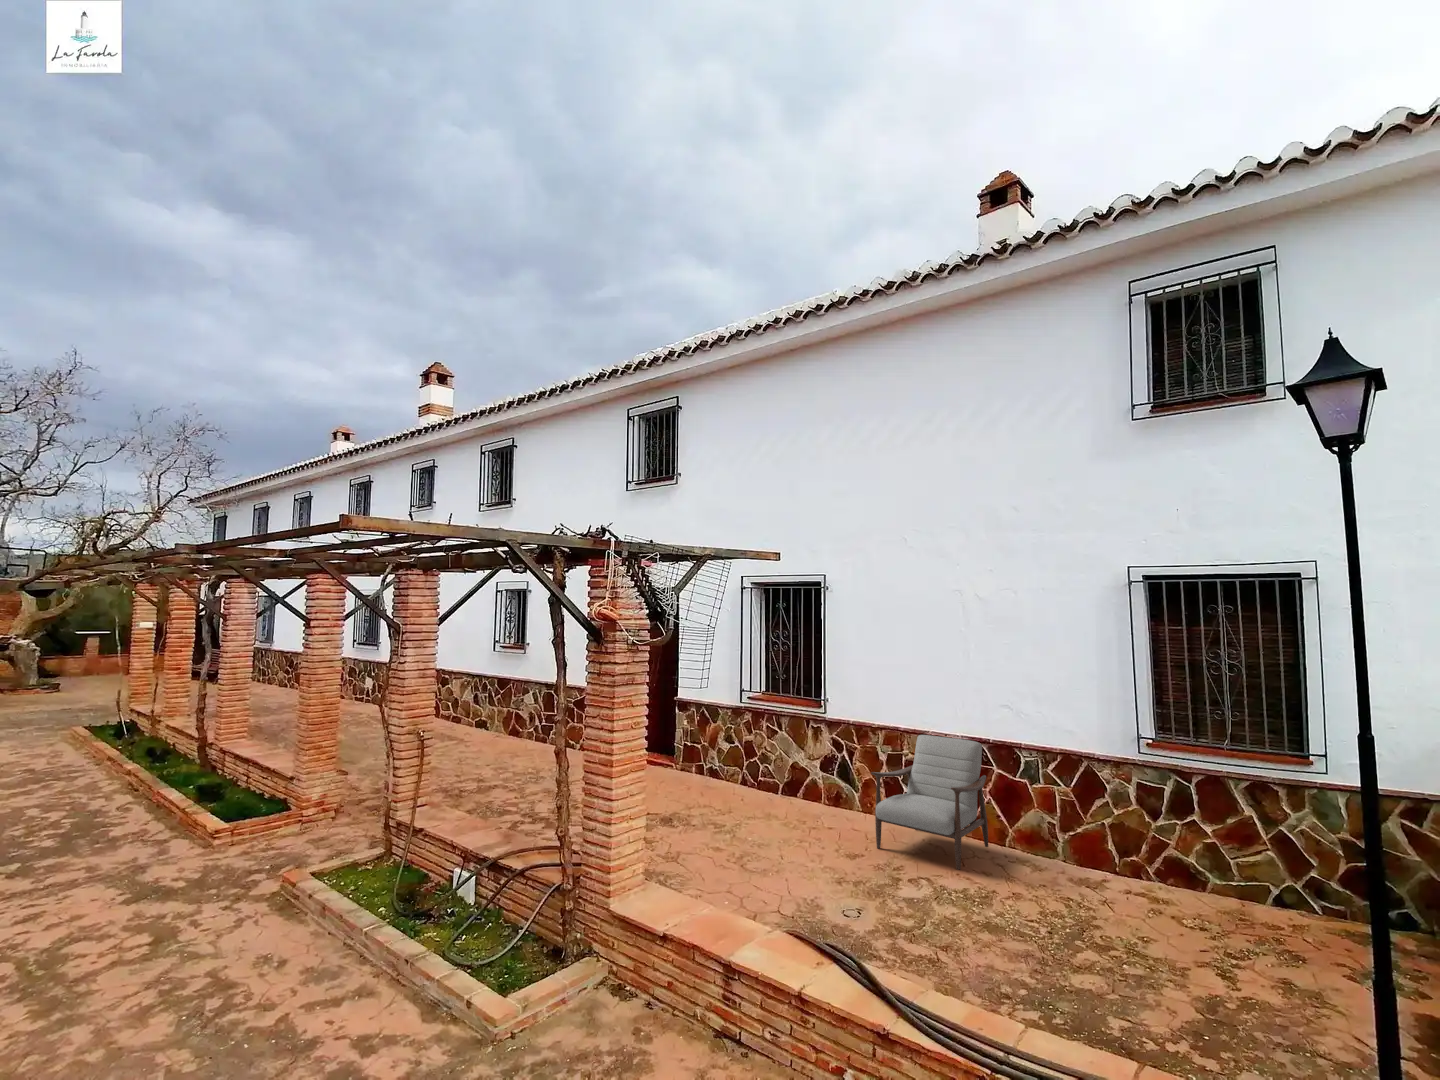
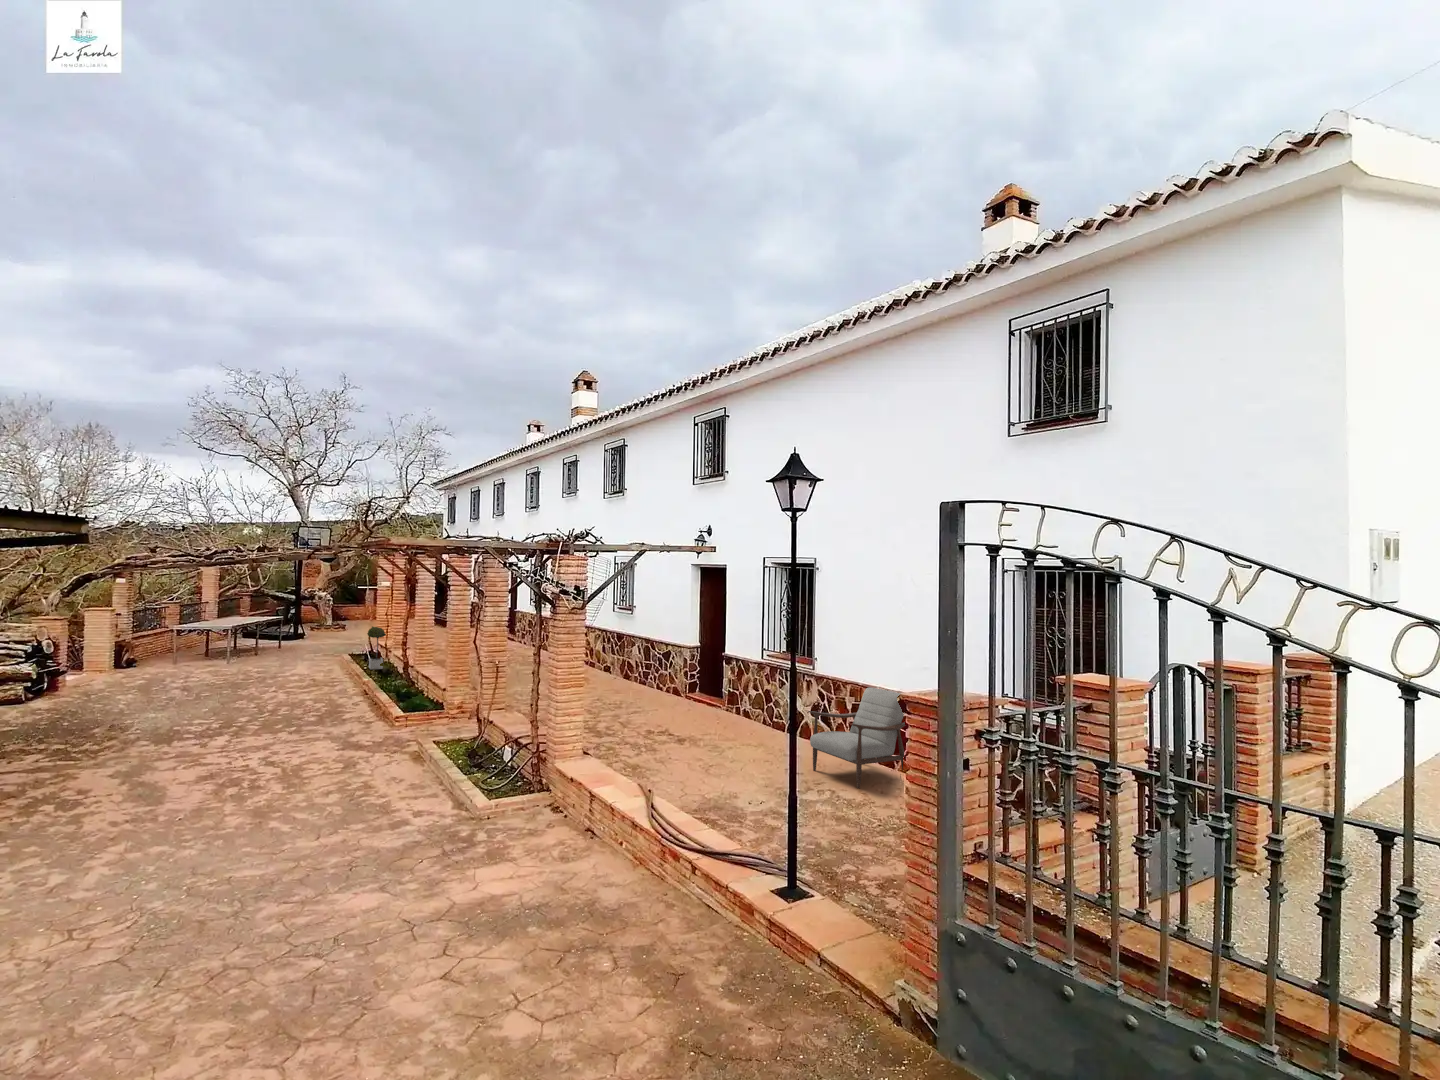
potted tree: none [122,686,154,747] -> present [367,626,386,669]

